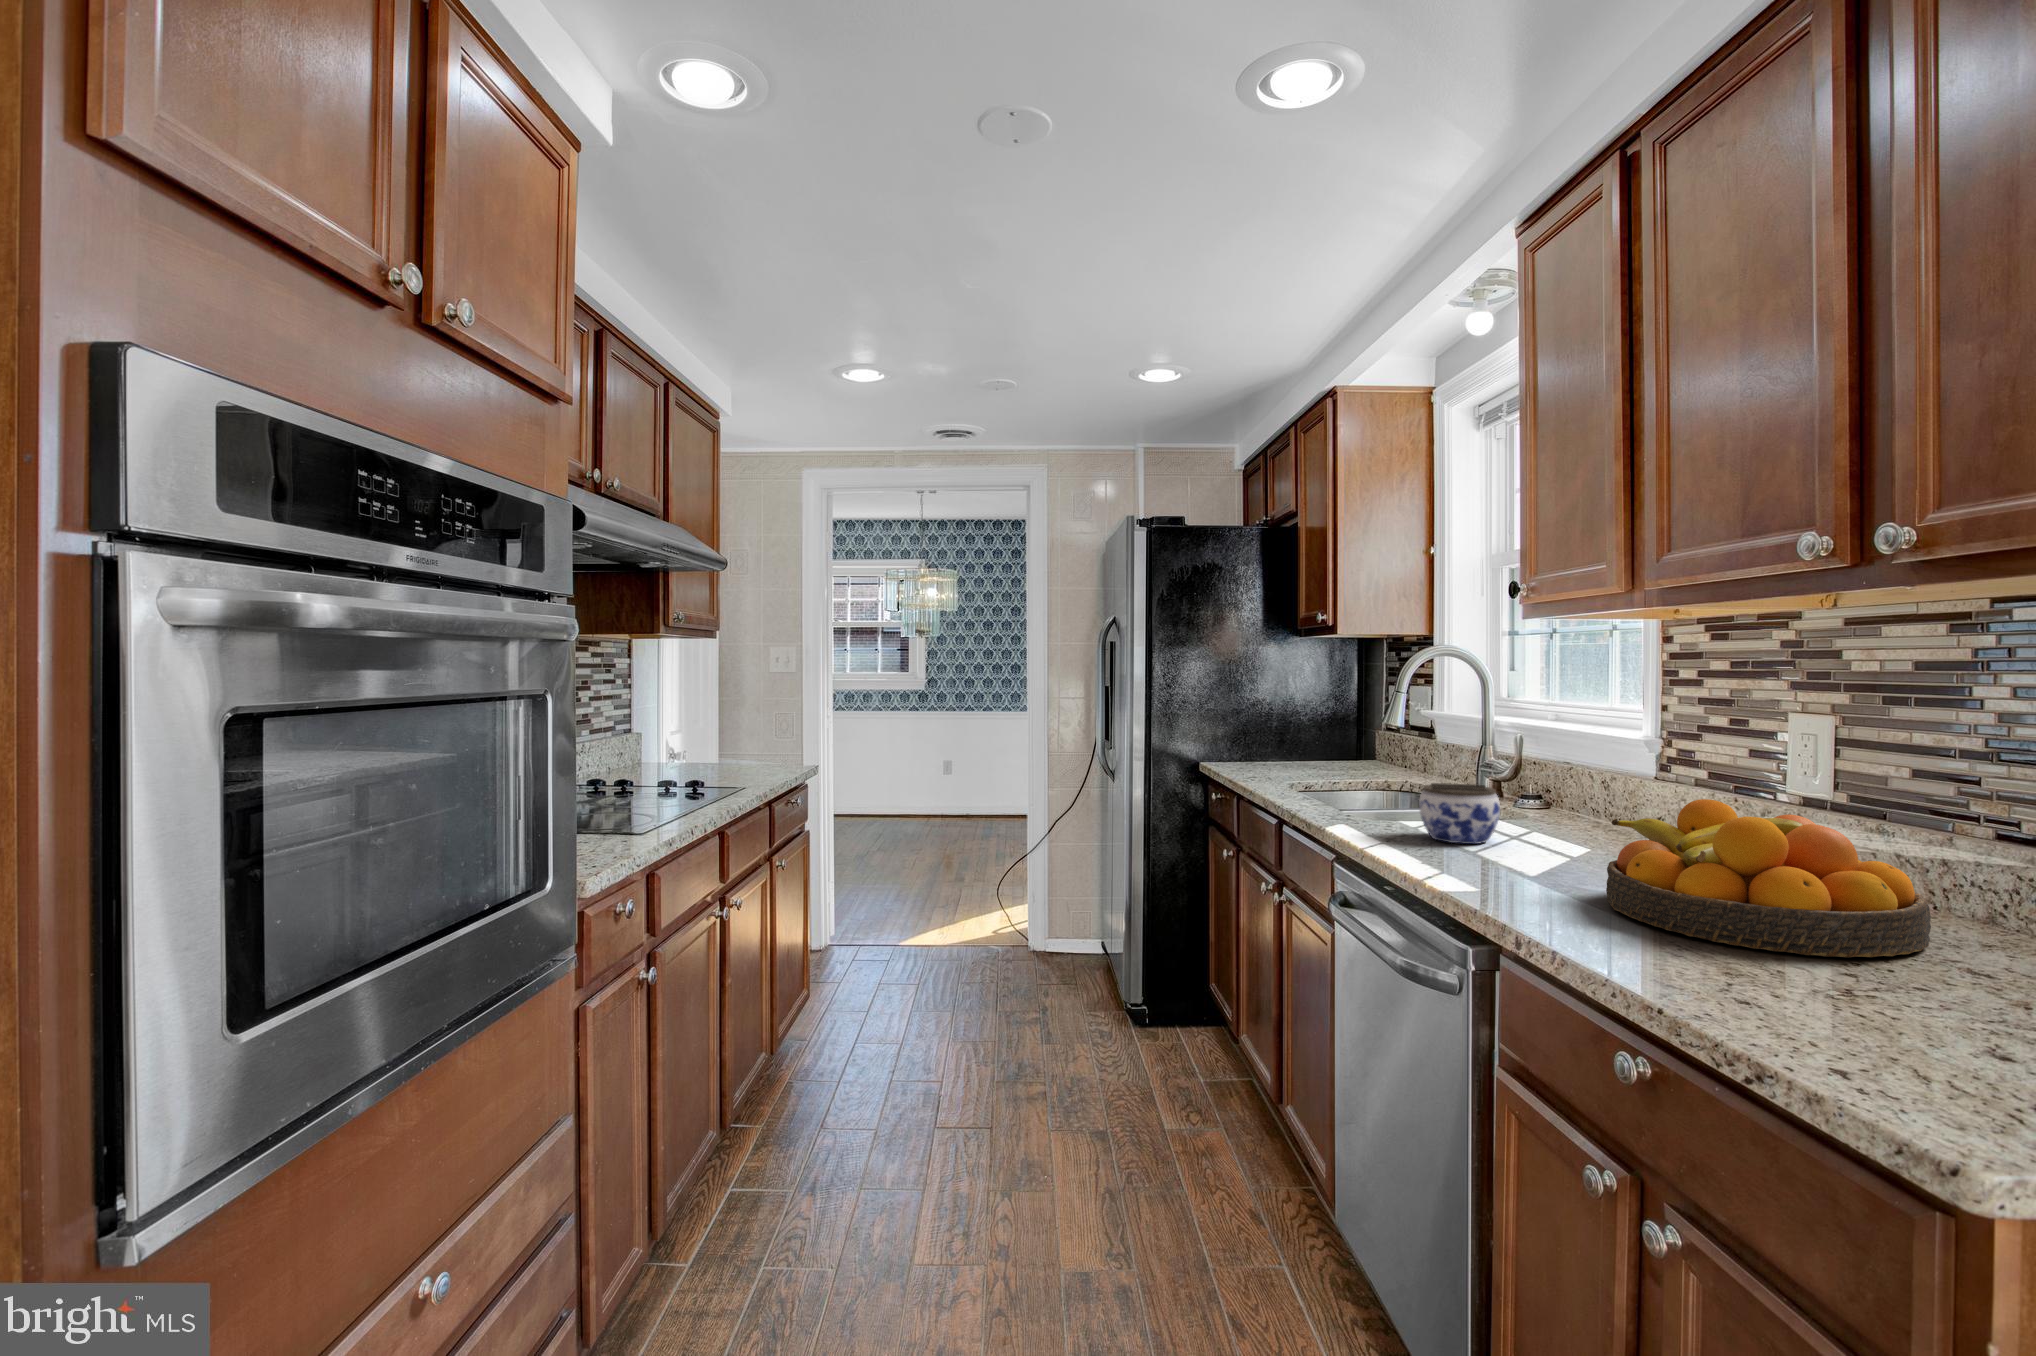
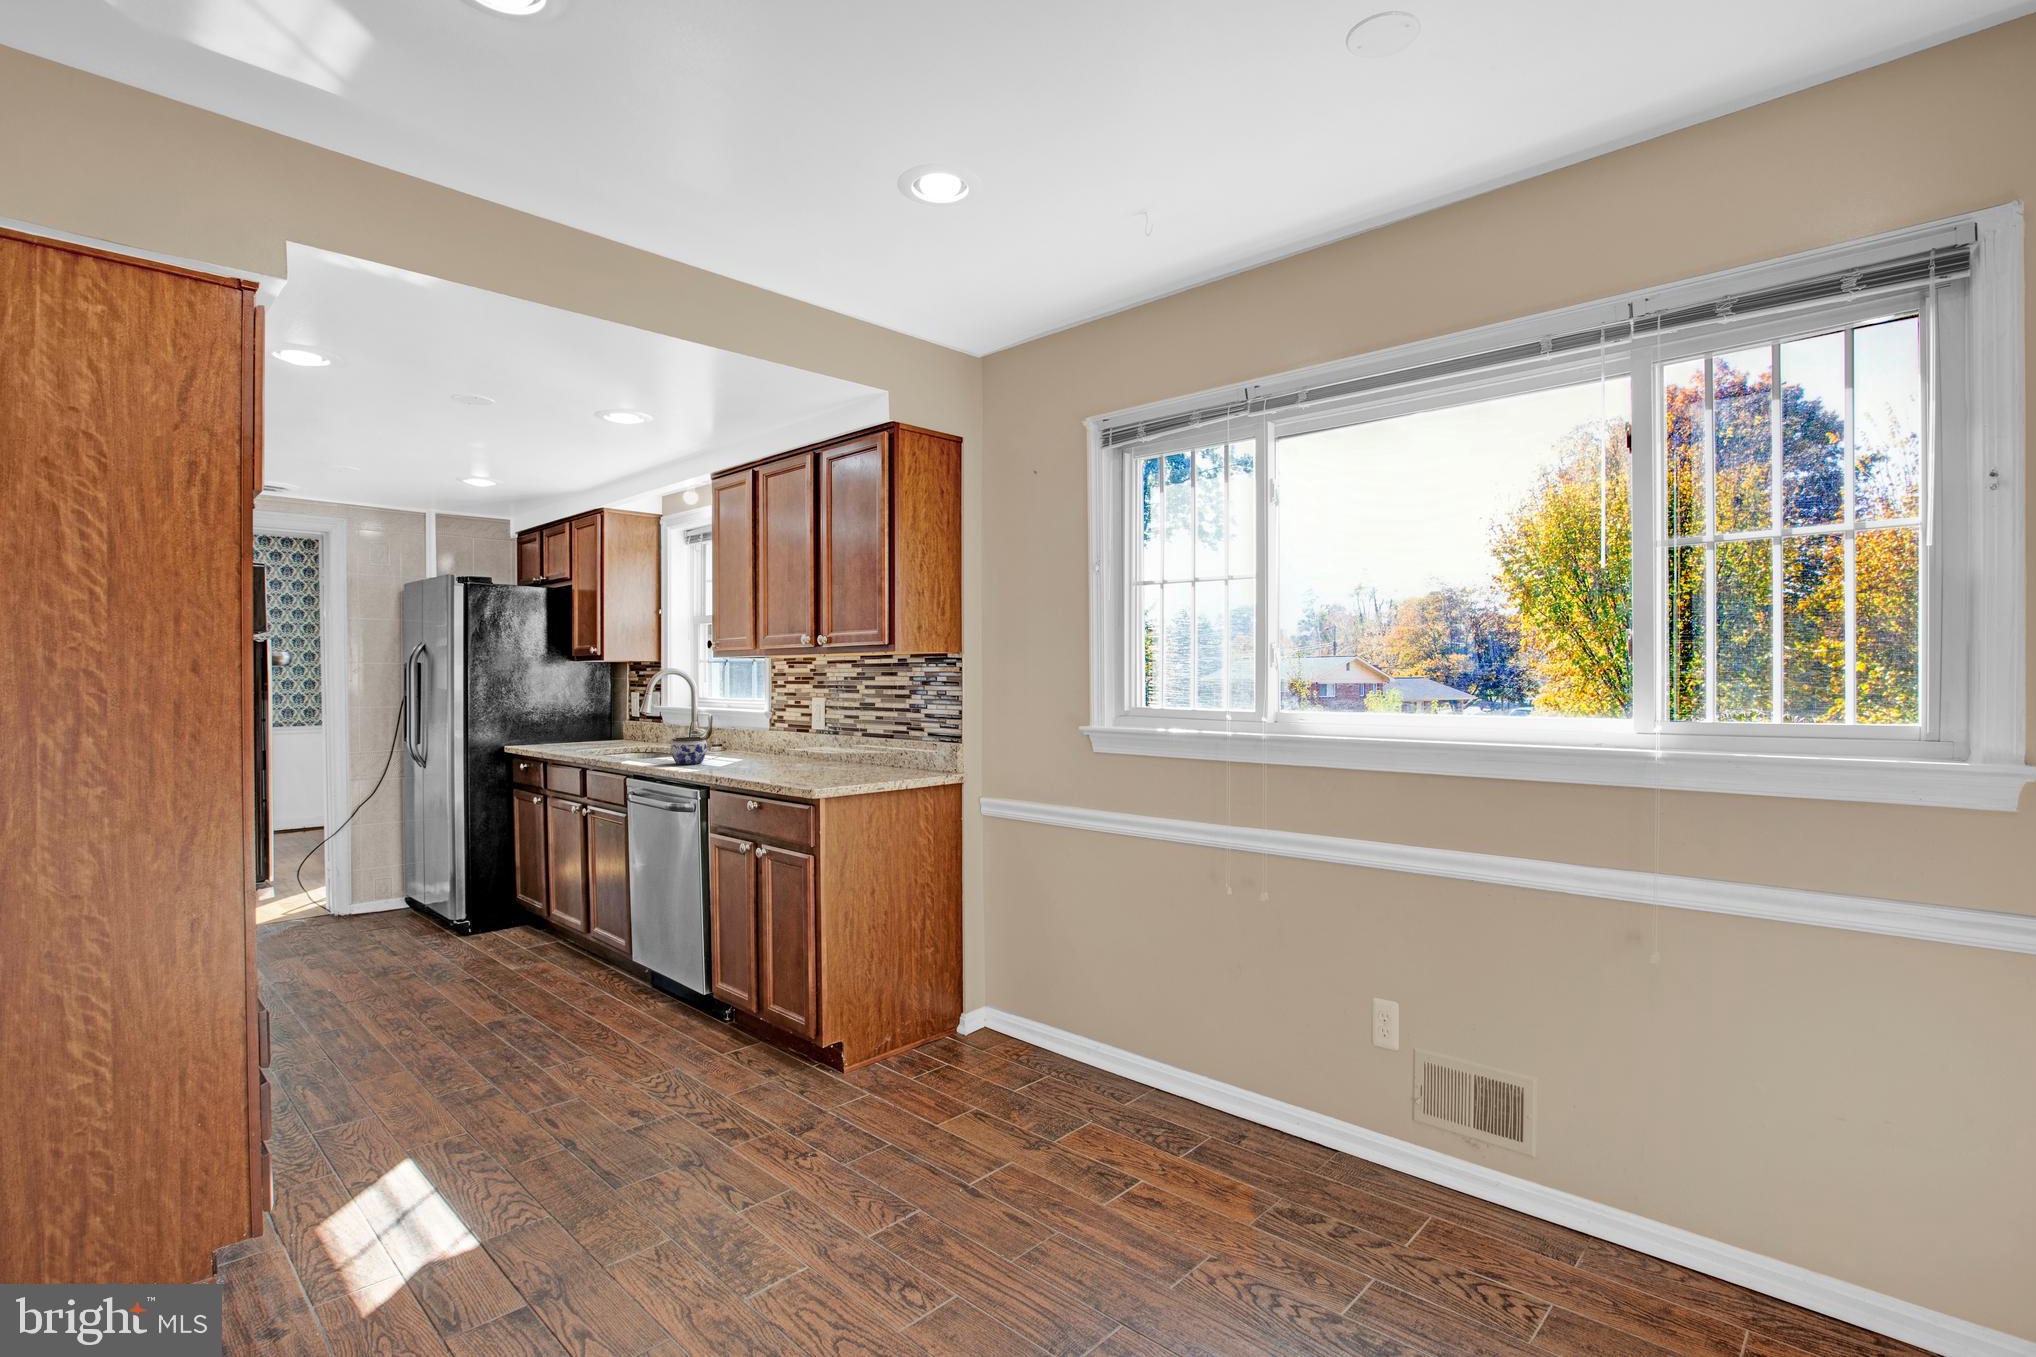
fruit bowl: present [1606,799,1931,957] -> none [748,729,838,773]

